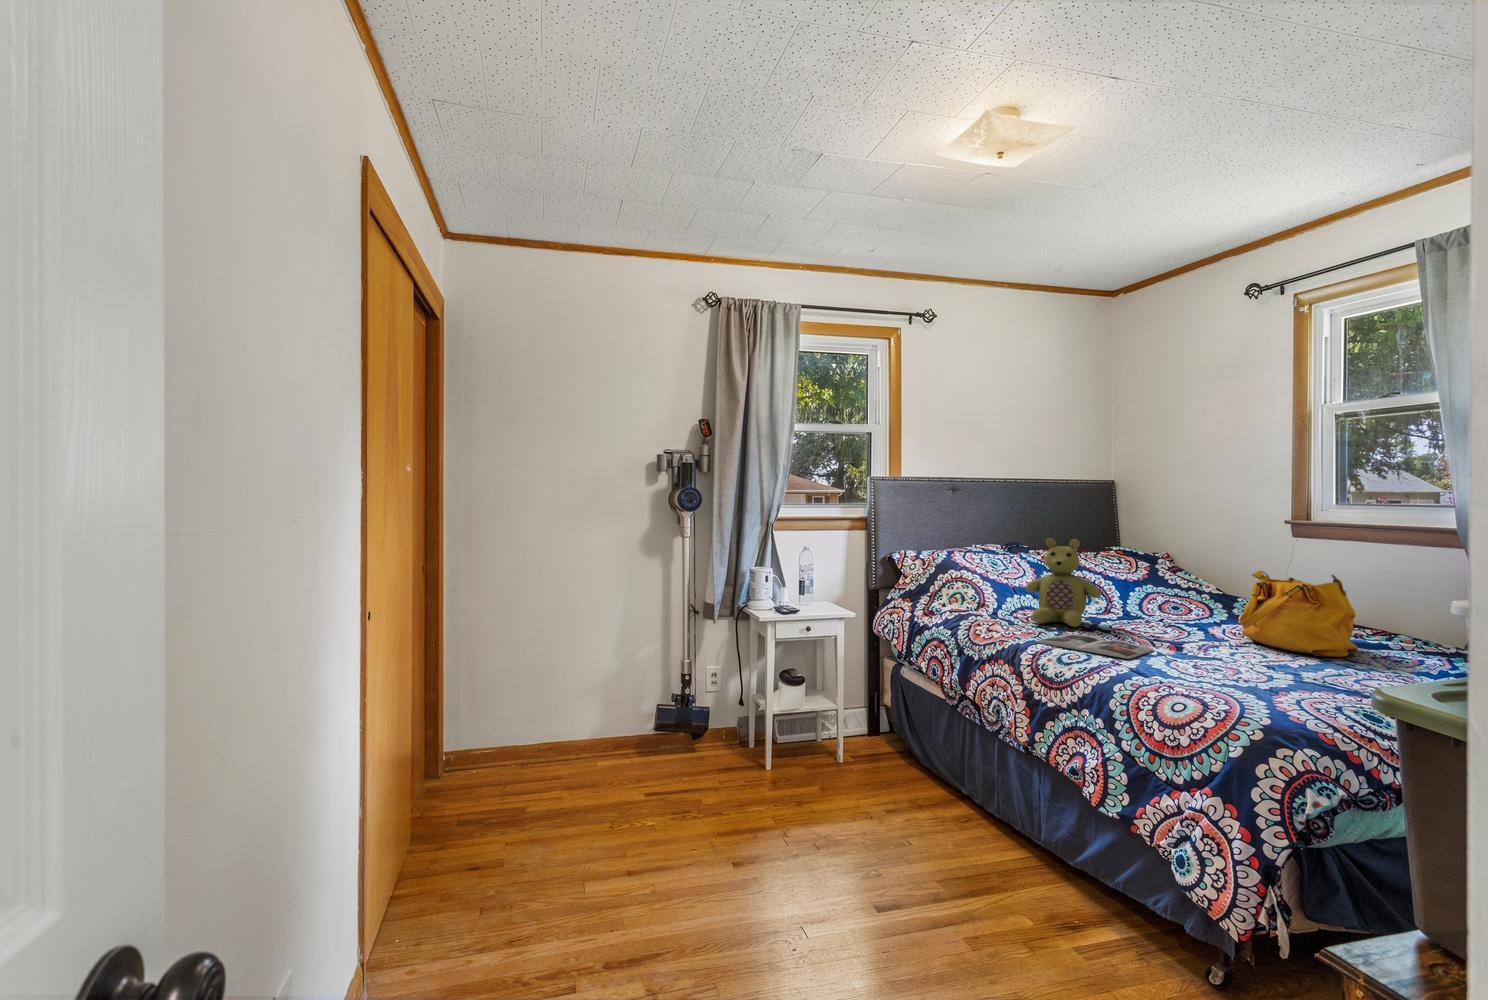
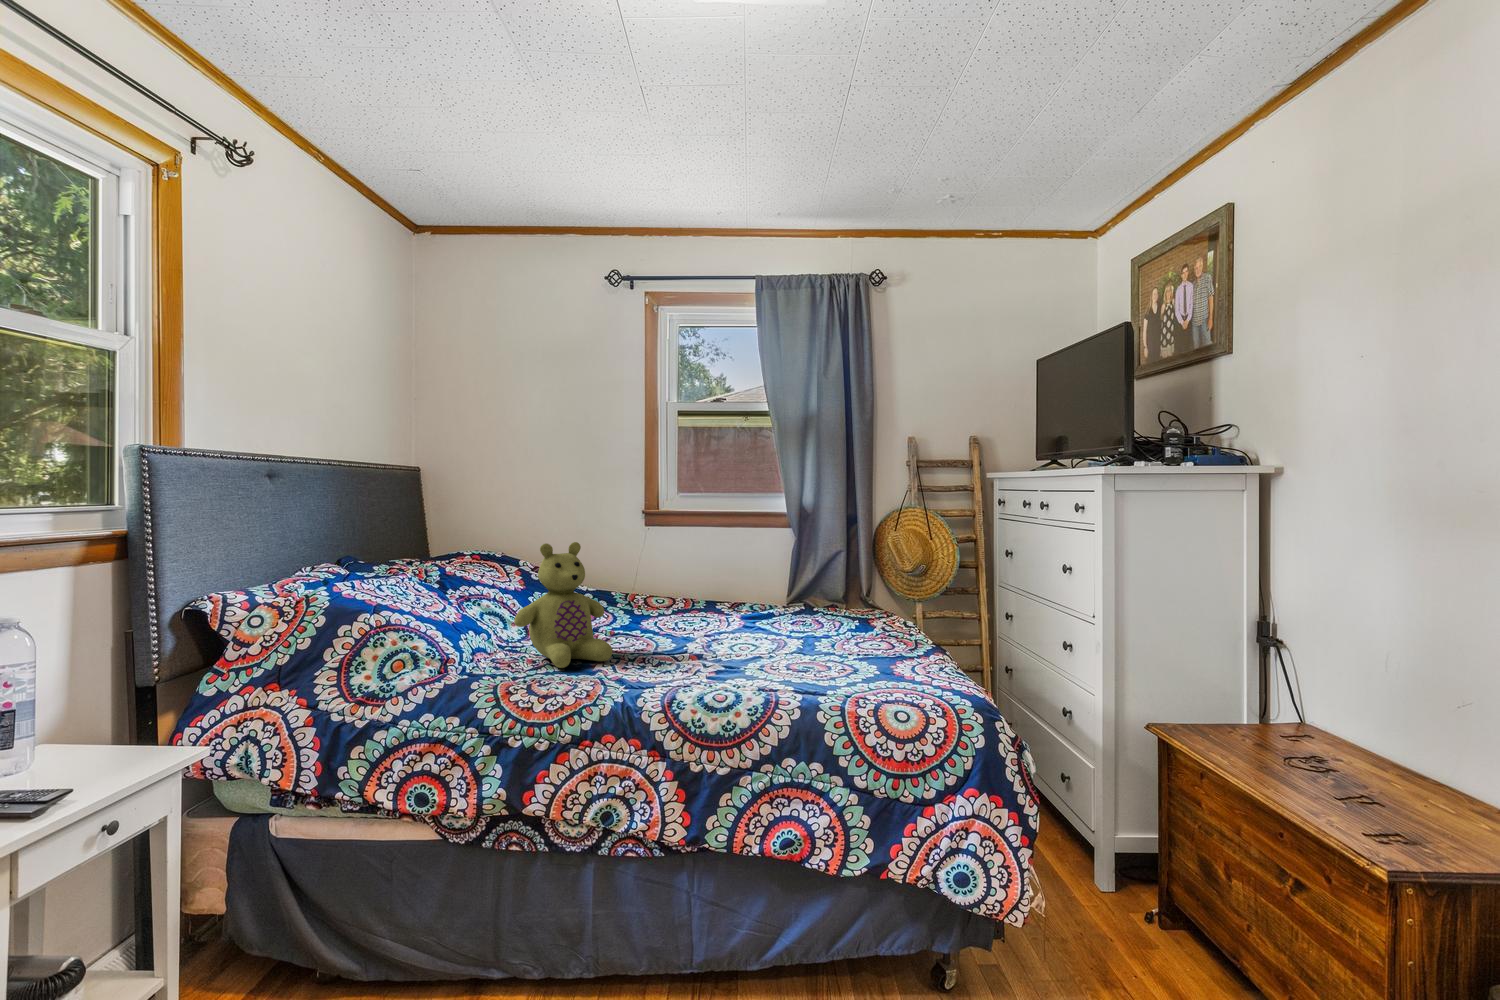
handbag: present [1238,570,1358,657] -> none [713,557,810,634]
magazine: present [1036,634,1154,659] -> none [624,662,757,693]

